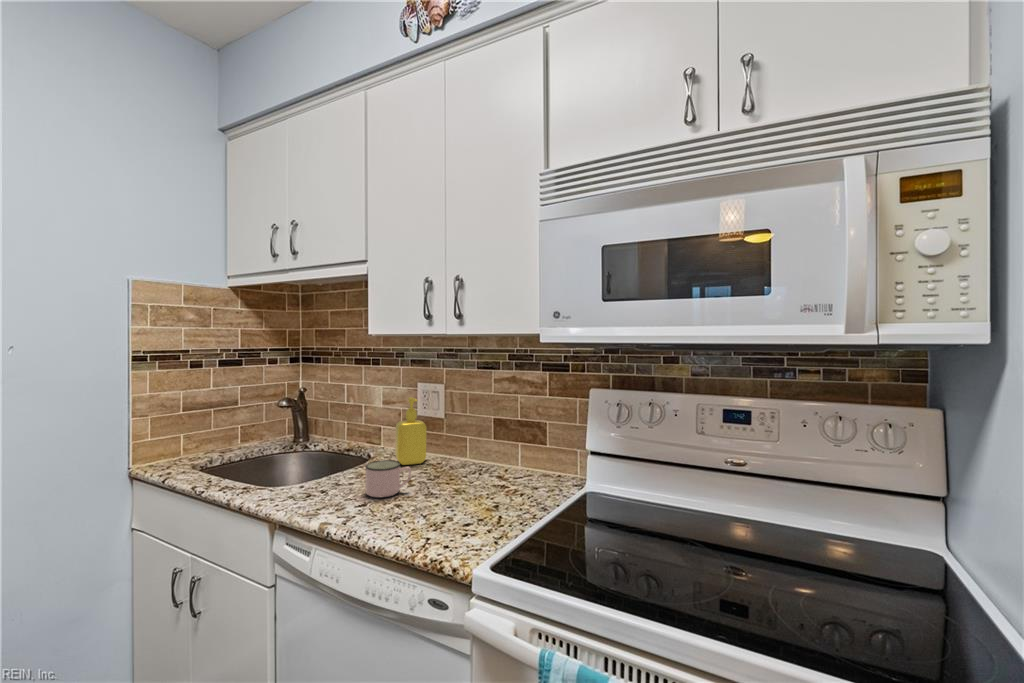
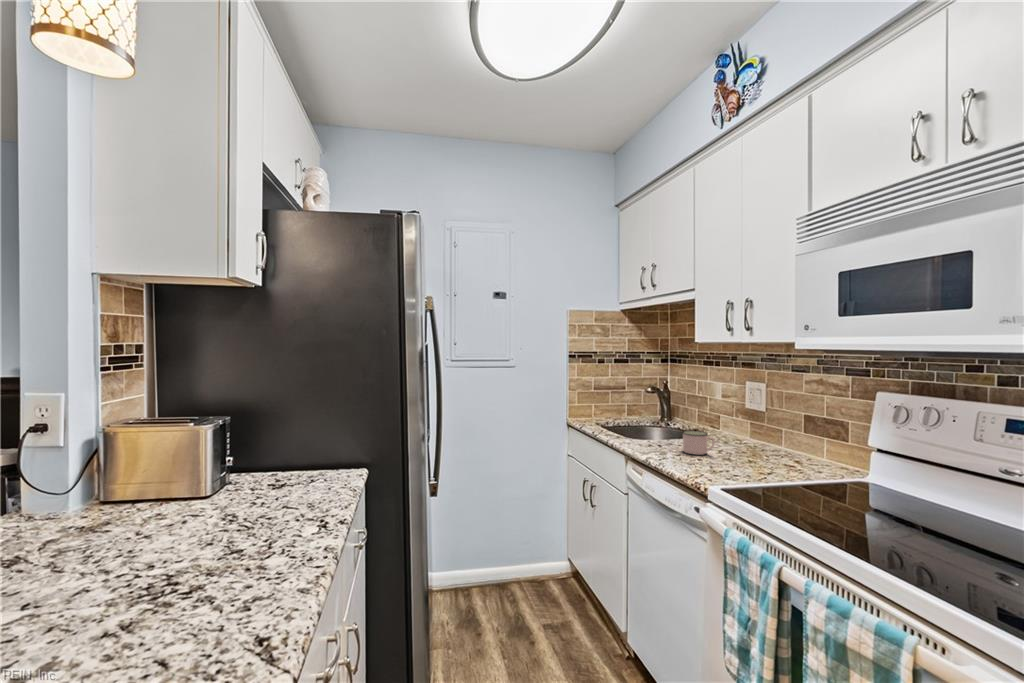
soap dispenser: present [395,397,427,465] -> none [720,391,745,445]

